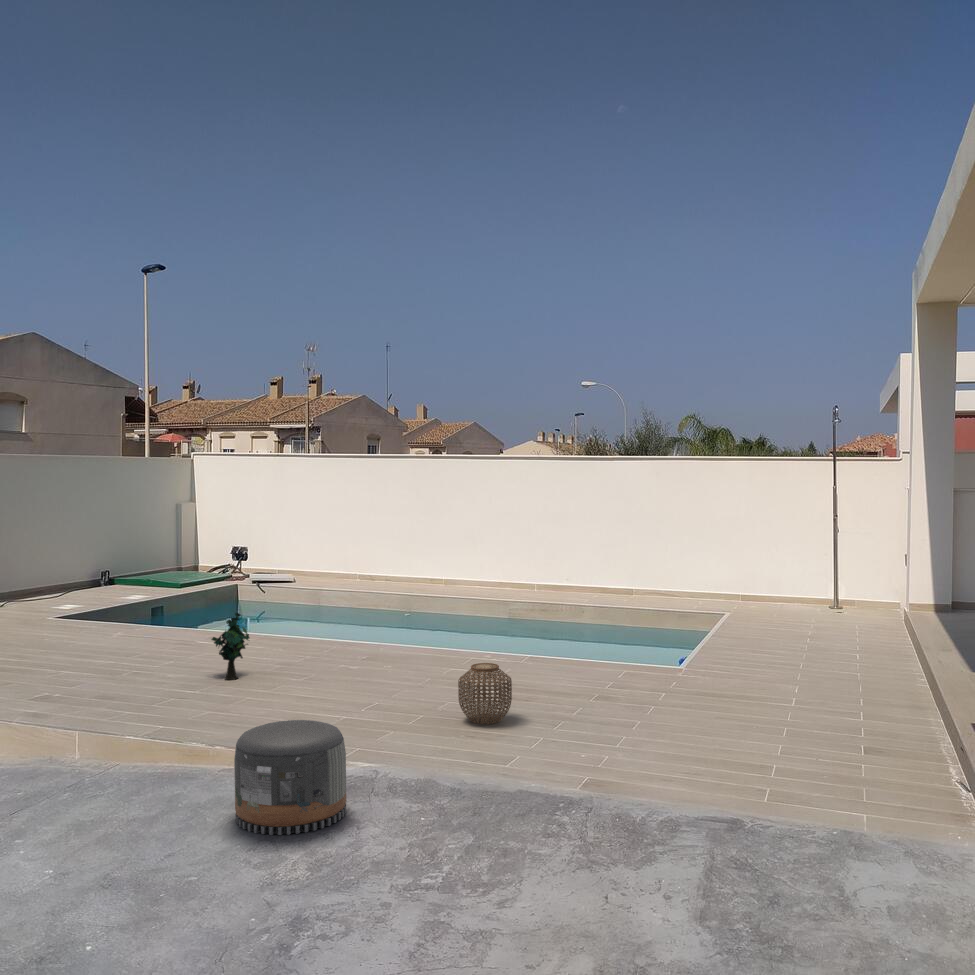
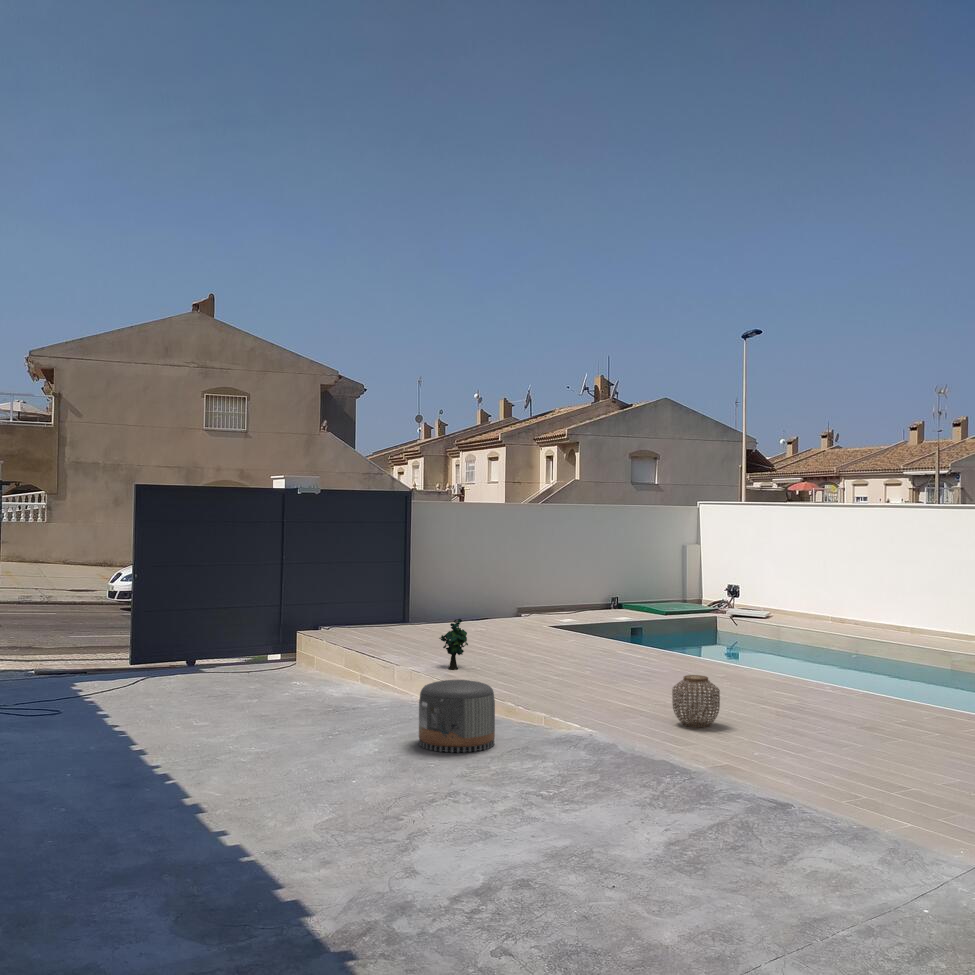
decorative plant: present [212,613,249,680] -> present [439,619,468,670]

